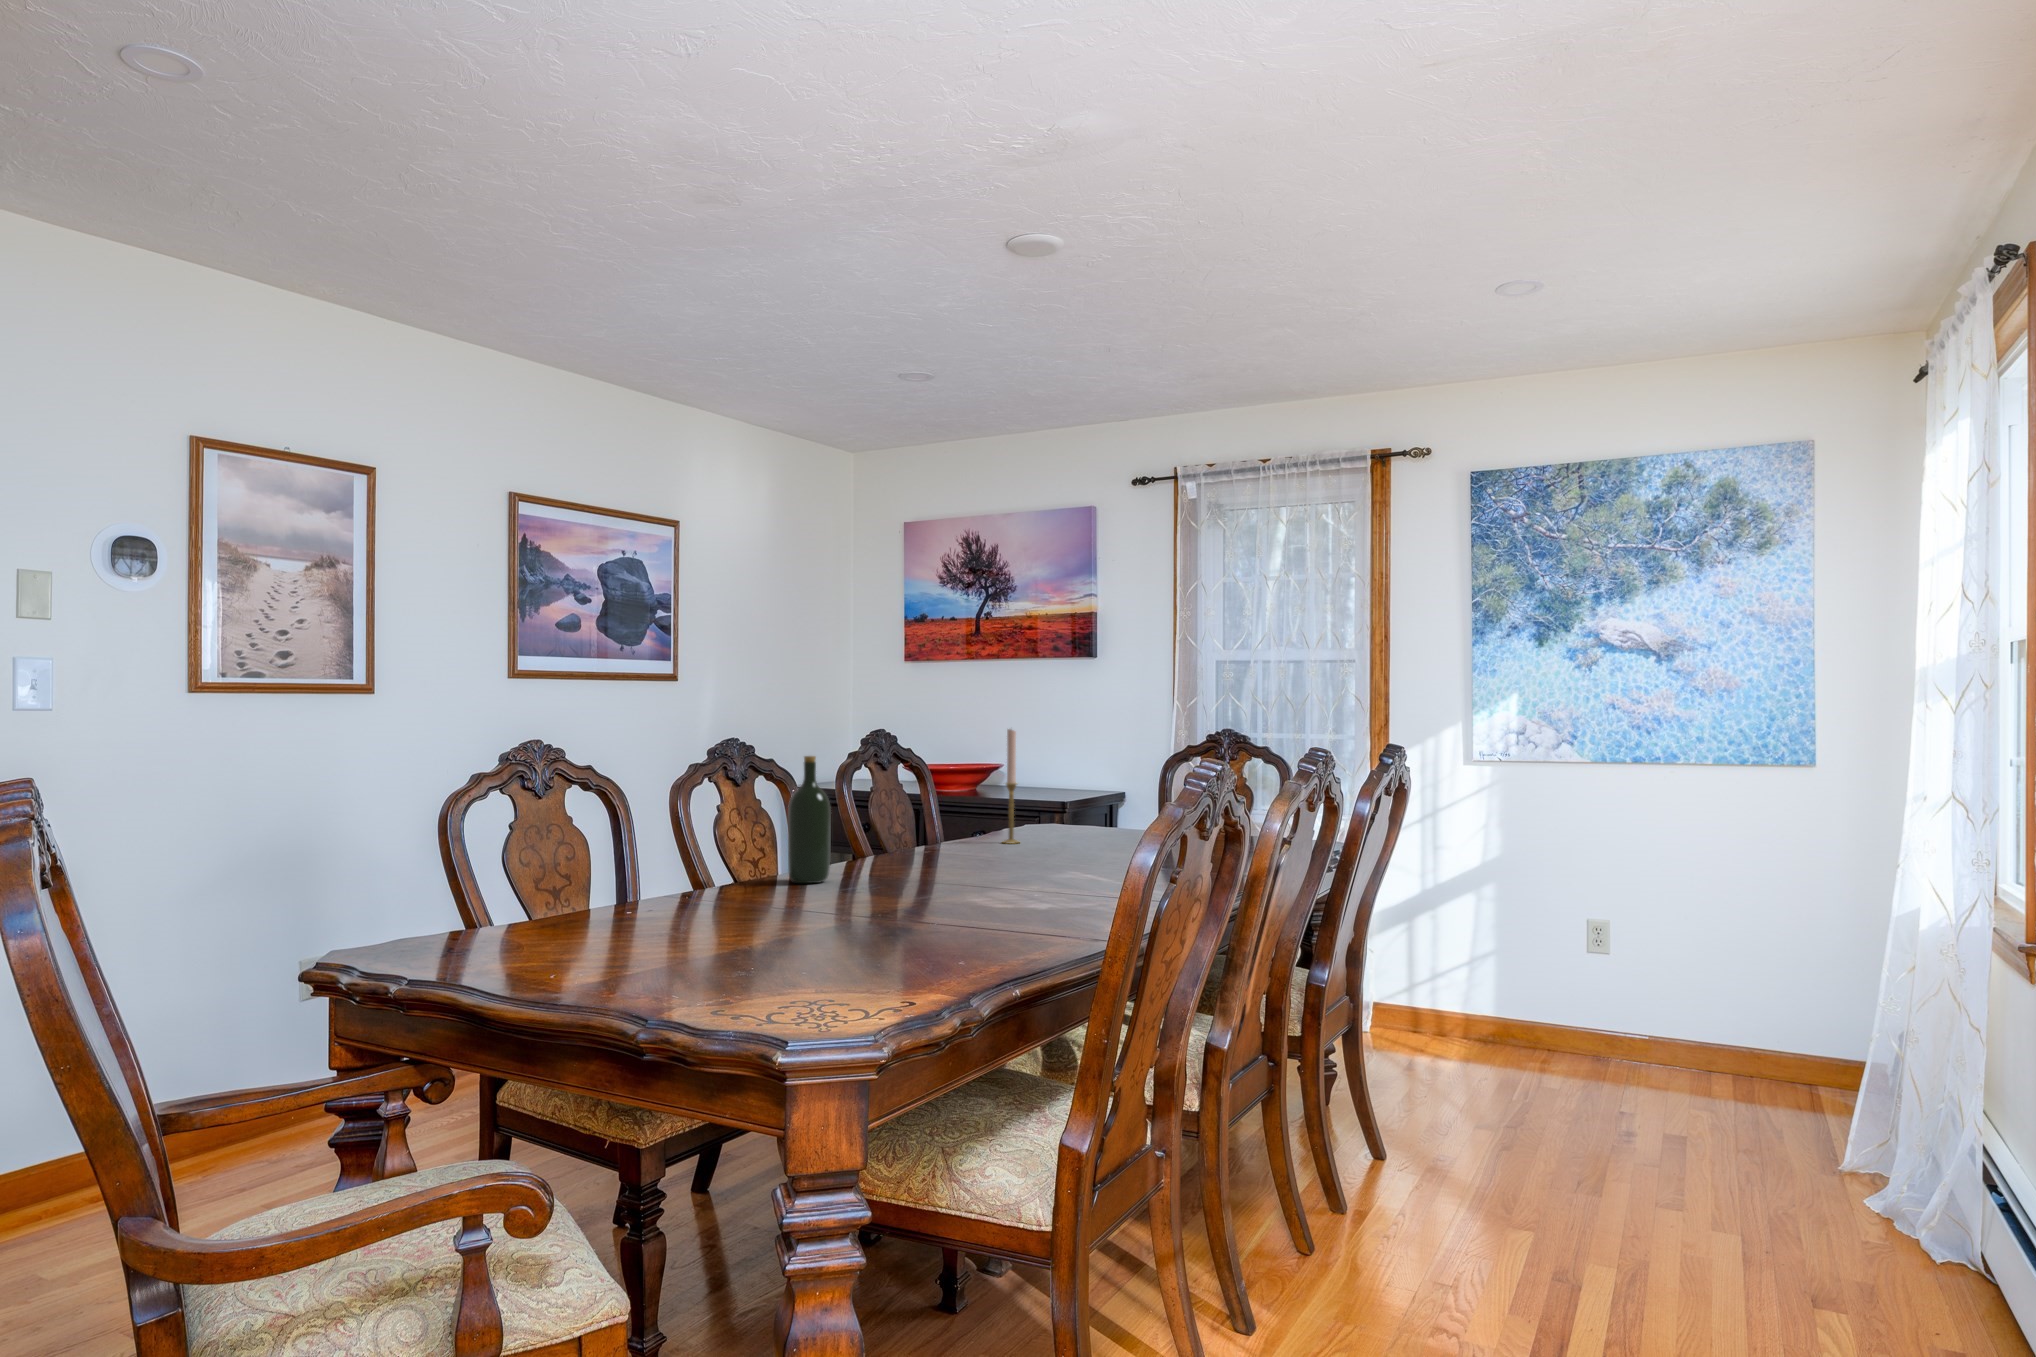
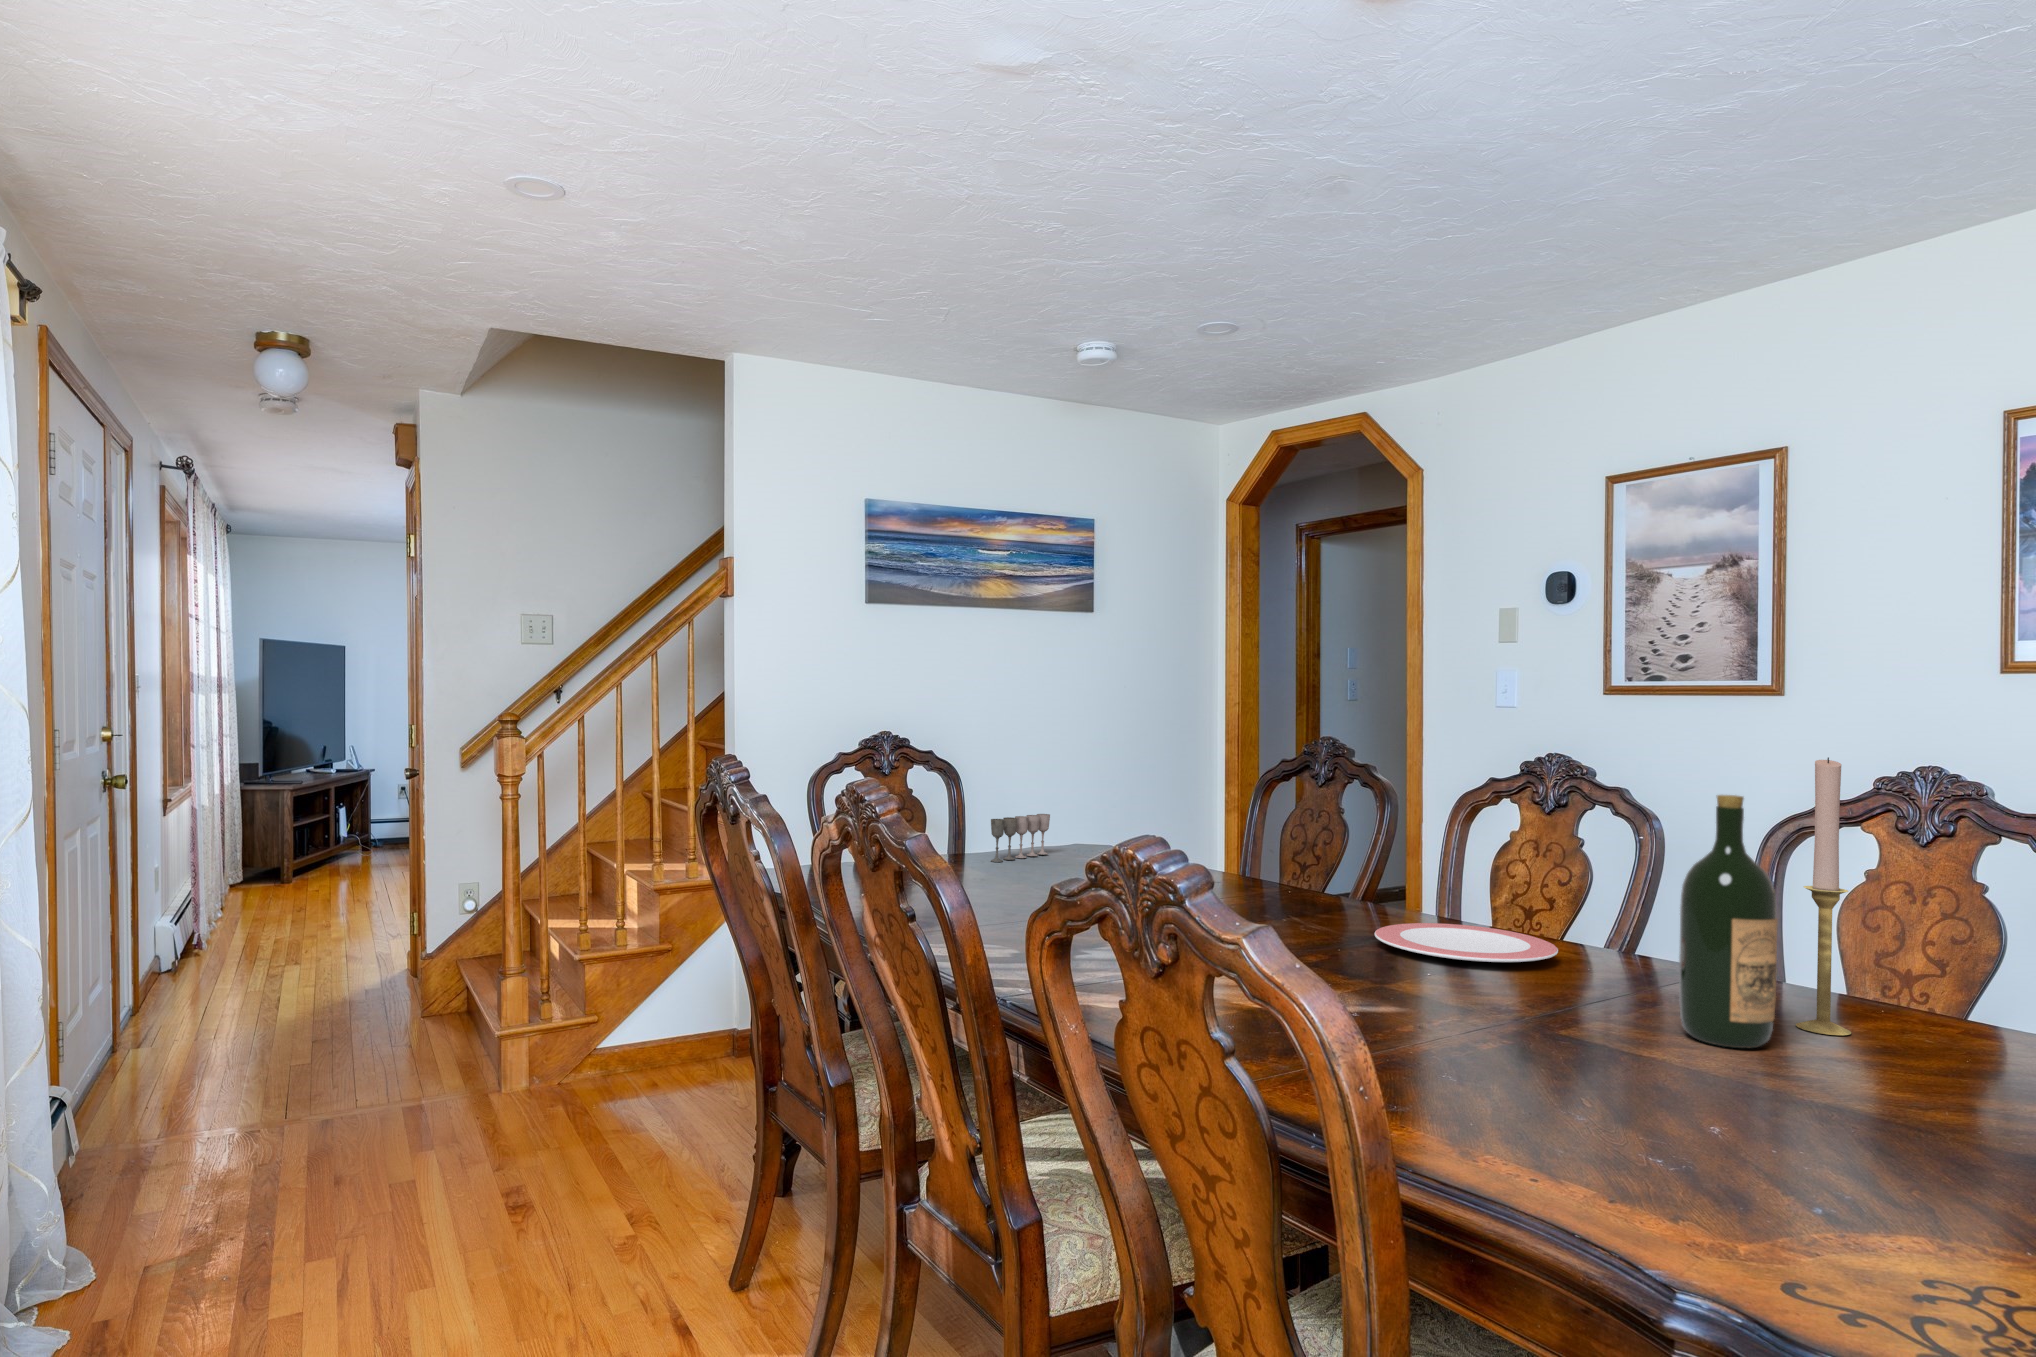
wine bottle: present [788,756,831,883] -> present [1679,795,1778,1048]
plate: none [888,849,994,865] -> present [1375,923,1558,962]
wine glass: none [590,889,714,951] -> present [991,814,1050,862]

